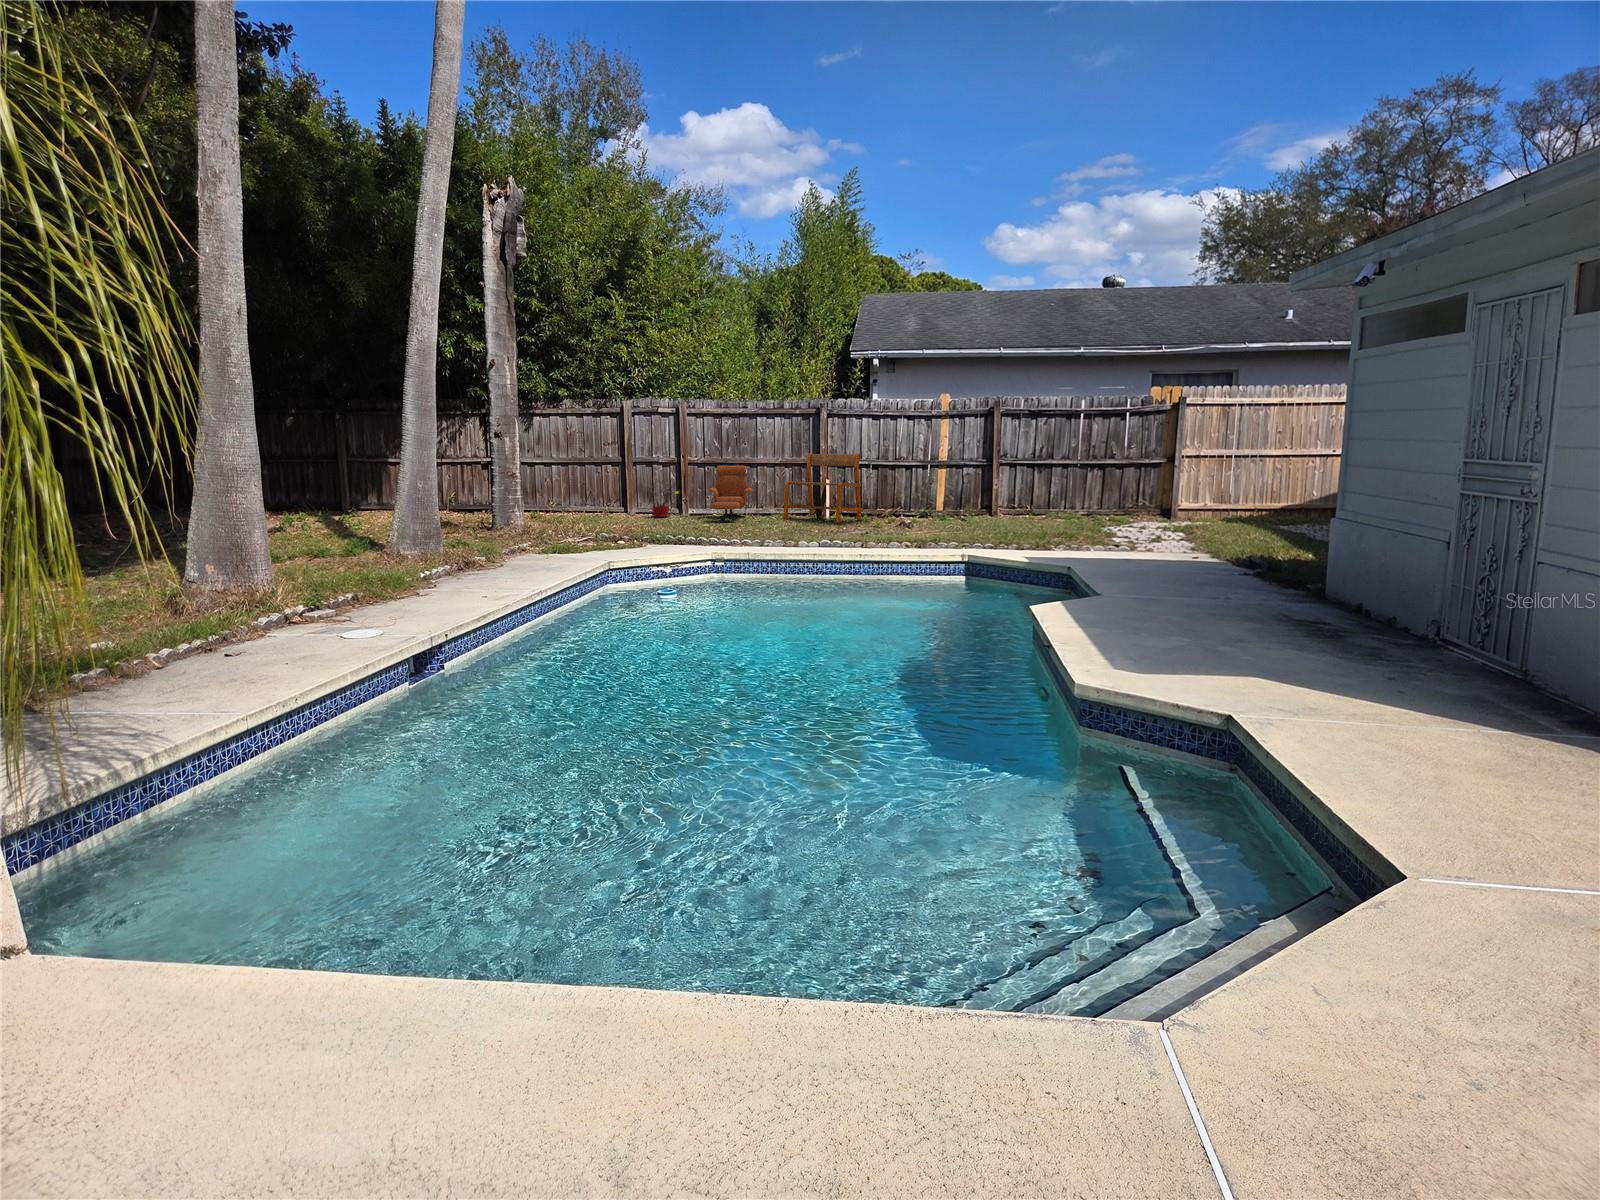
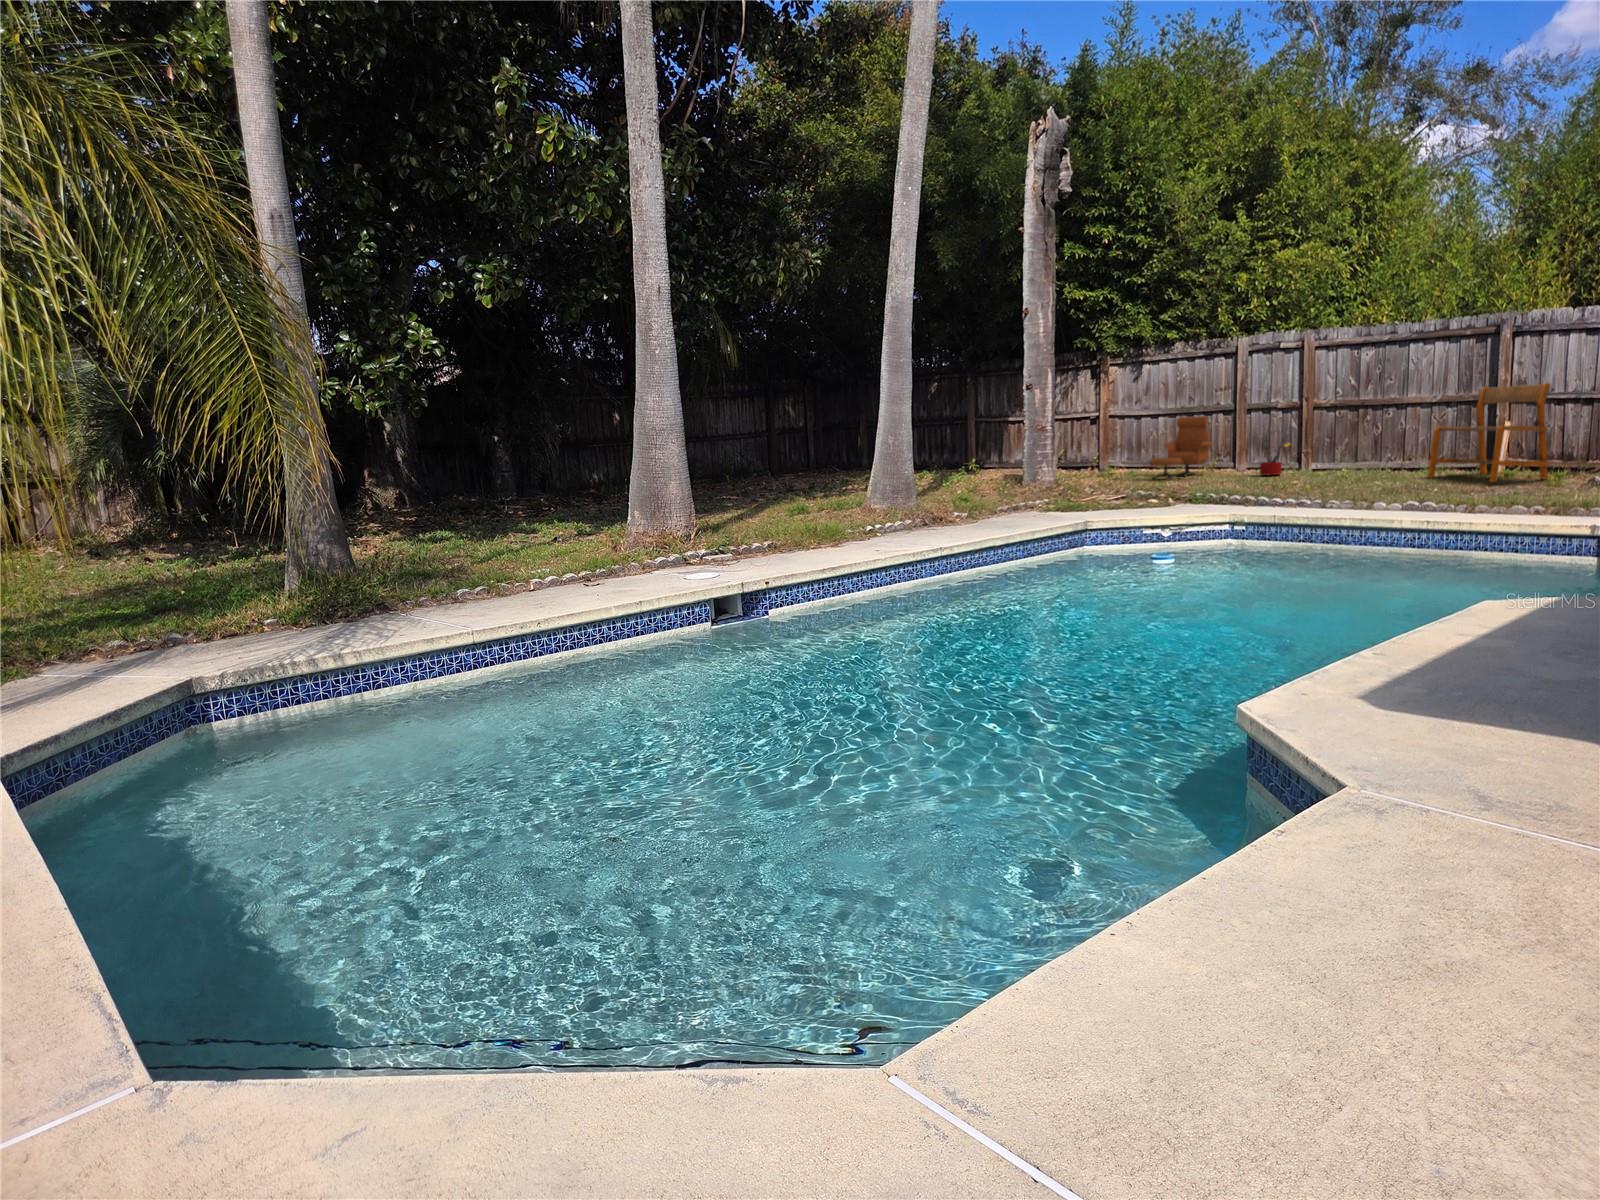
lounge chair: present [709,466,753,521] -> present [1149,416,1213,479]

